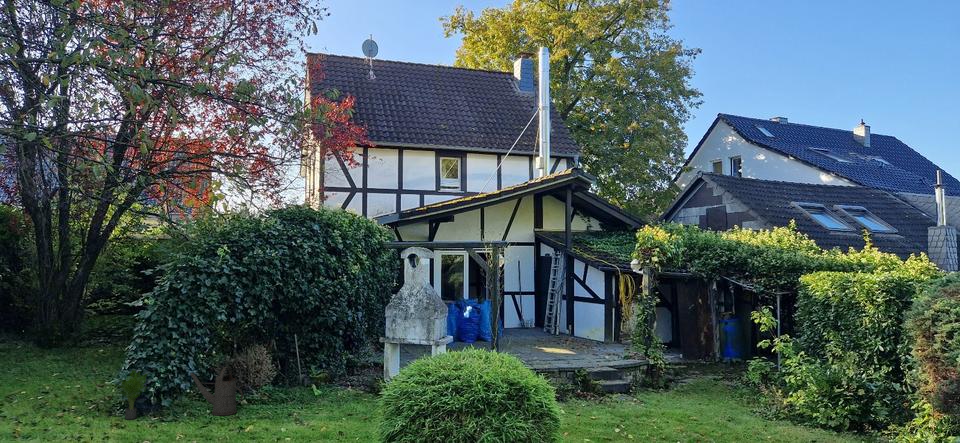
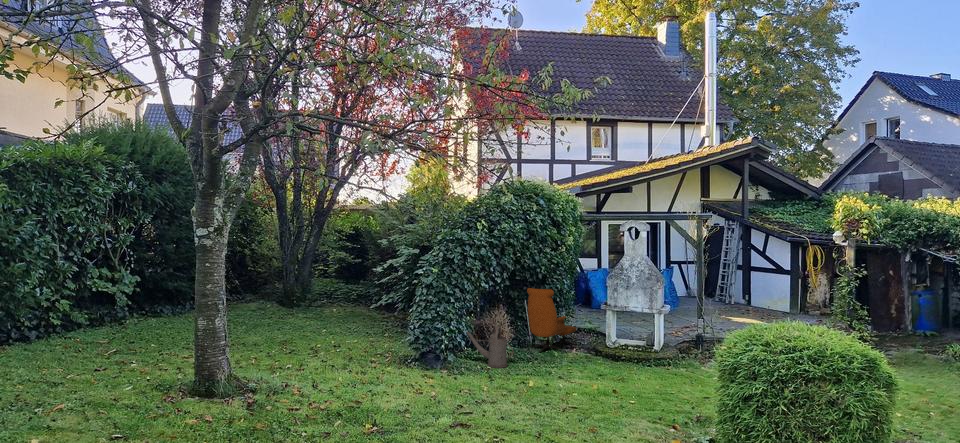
lounge chair: none [285,320,353,395] -> present [527,288,577,353]
potted plant: present [121,371,144,419] -> none [413,326,442,369]

